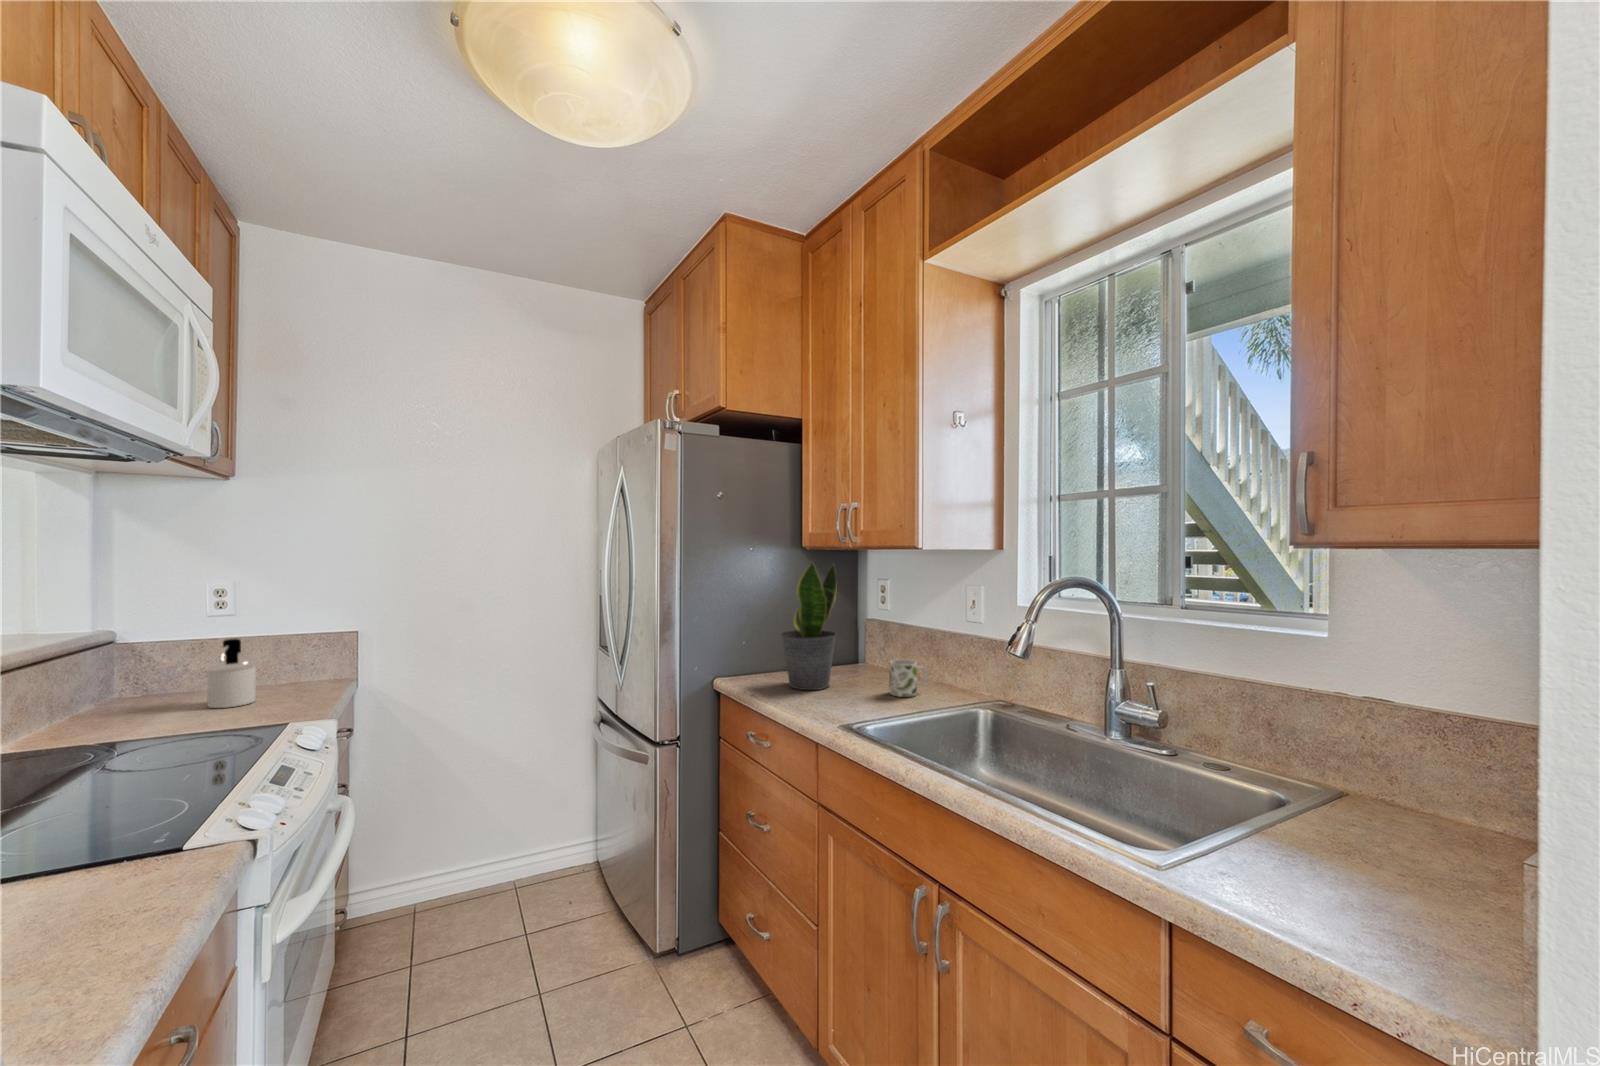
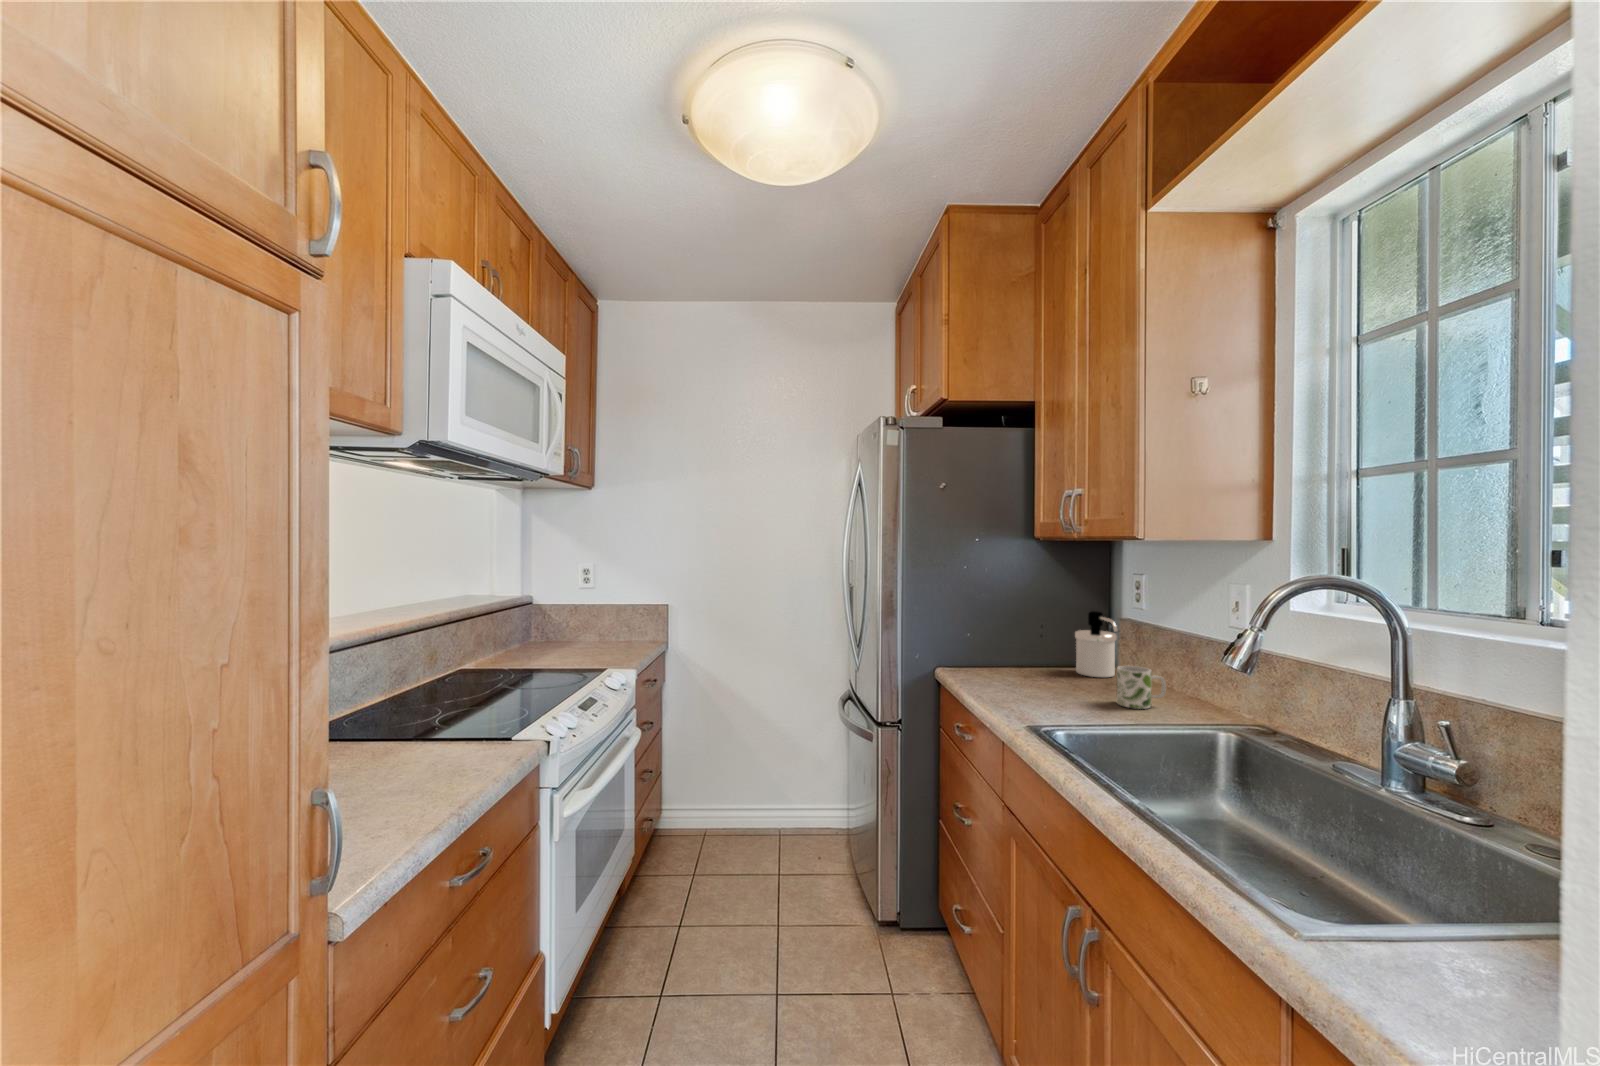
potted plant: present [781,562,837,690] -> none [998,552,1062,689]
soap dispenser: present [205,639,258,708] -> present [1075,611,1118,677]

